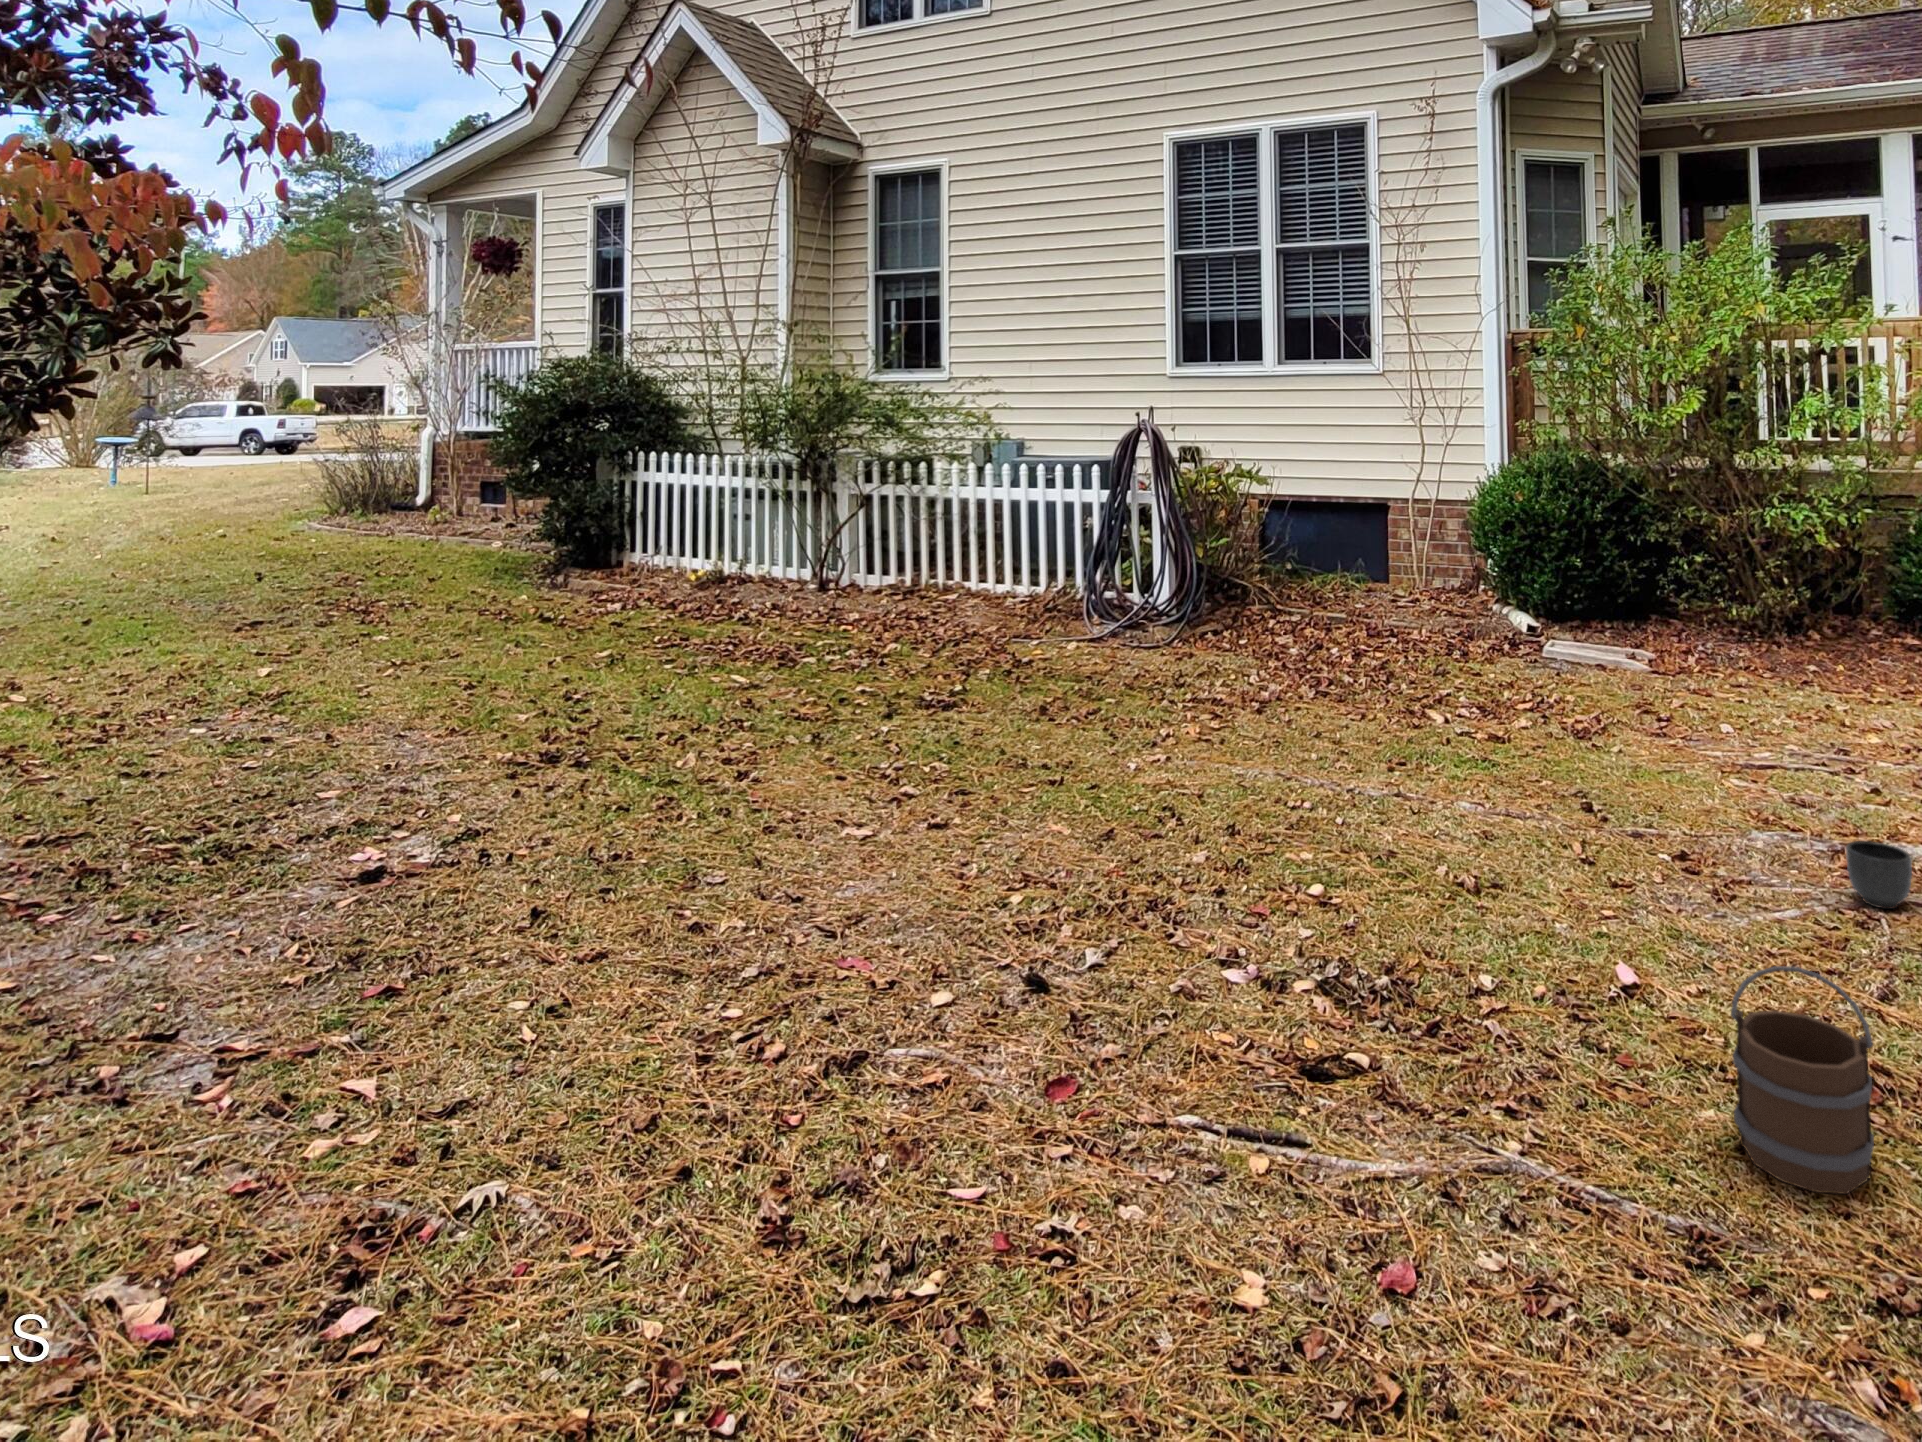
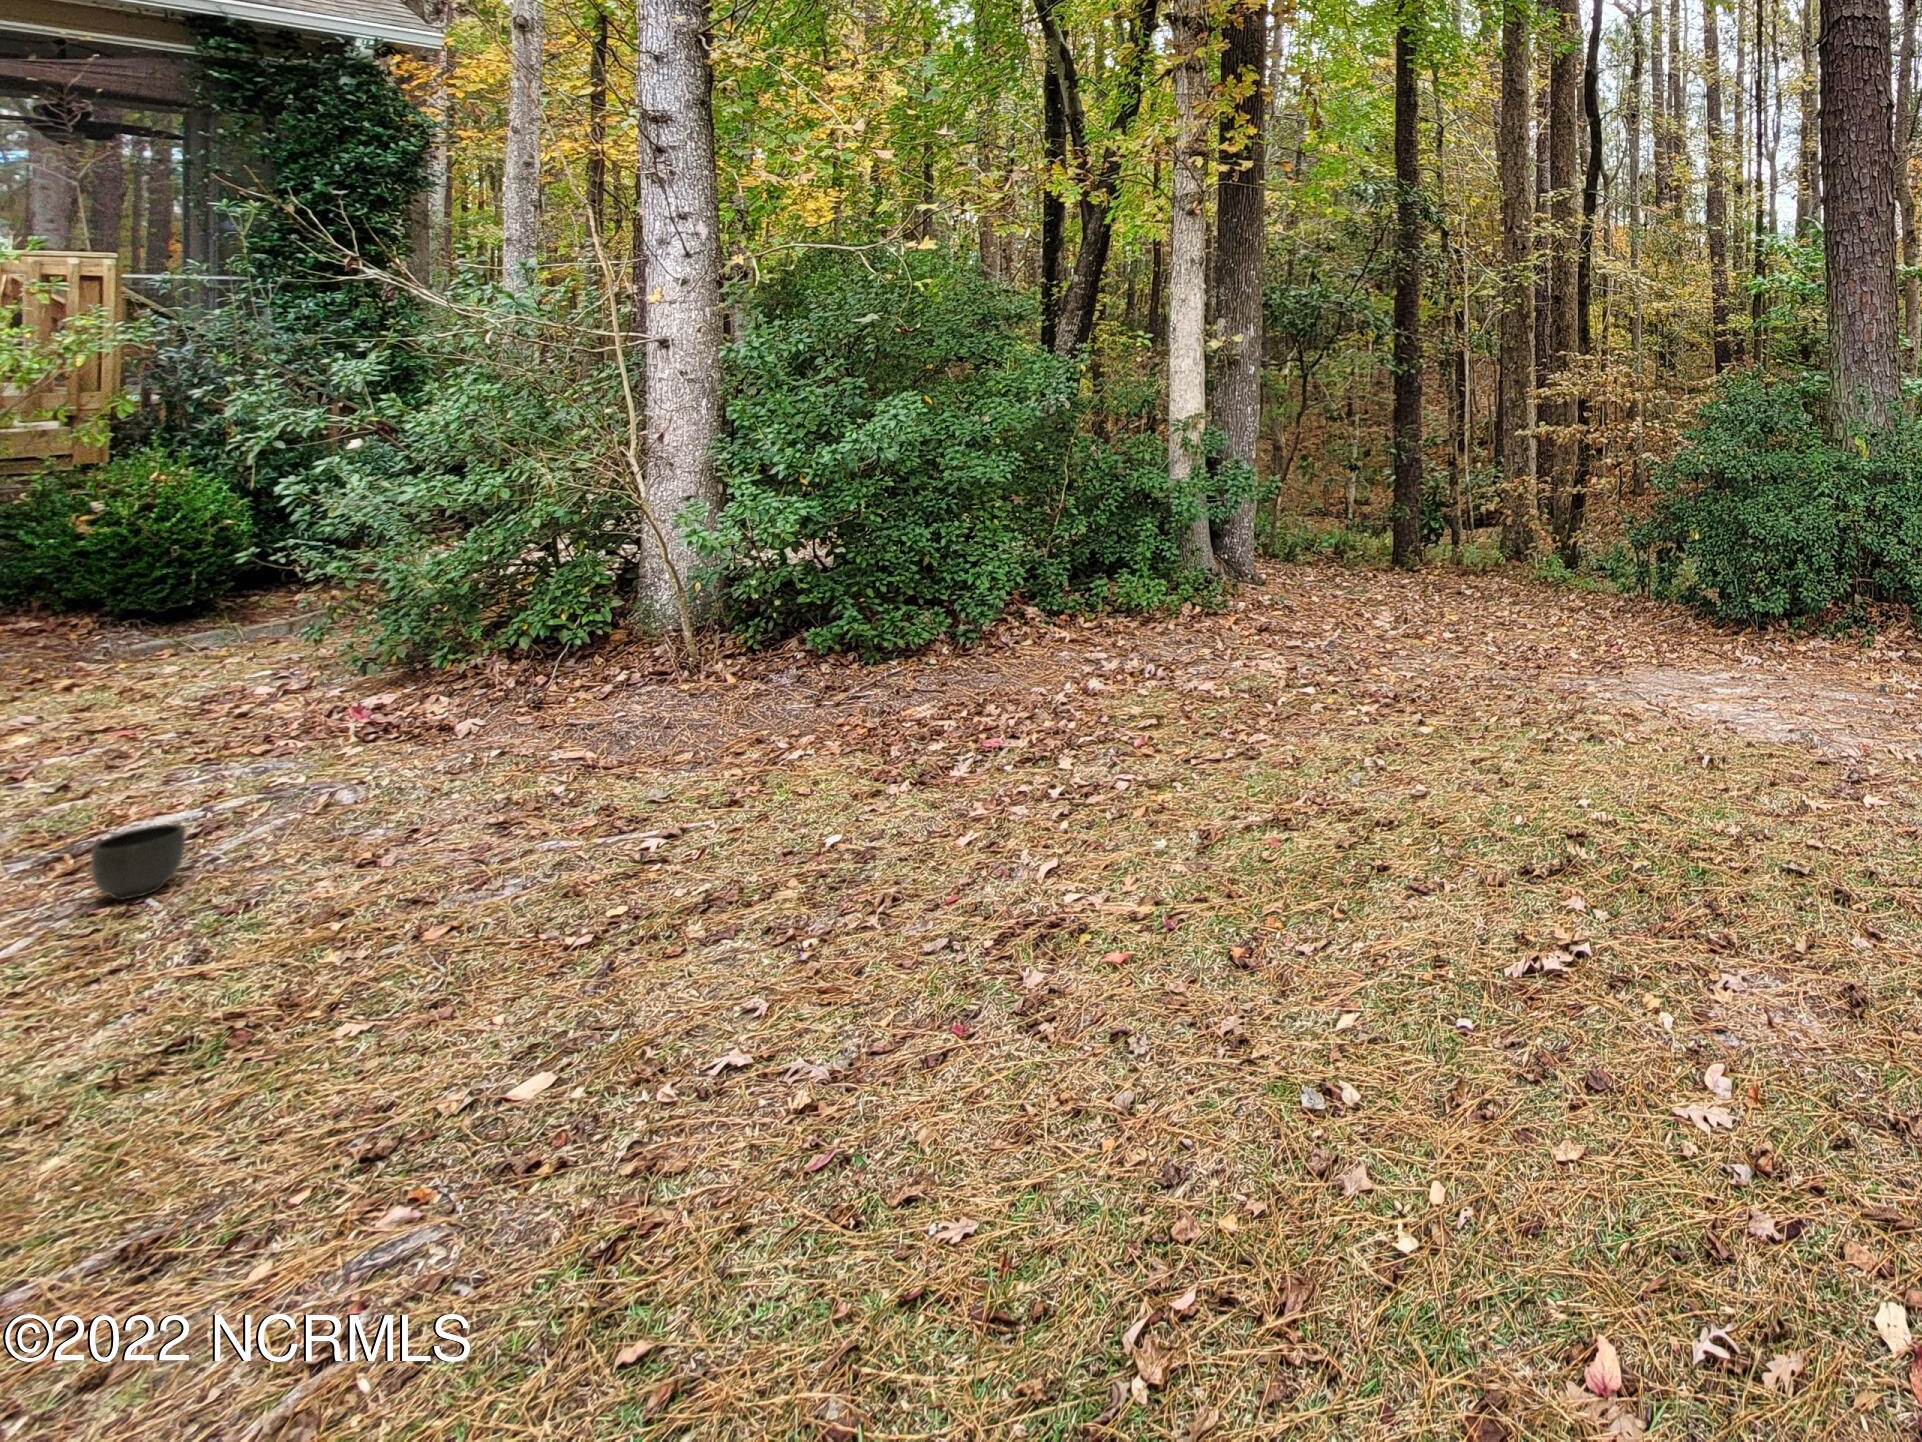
bucket: present [1731,966,1874,1194] -> none [105,940,296,1176]

